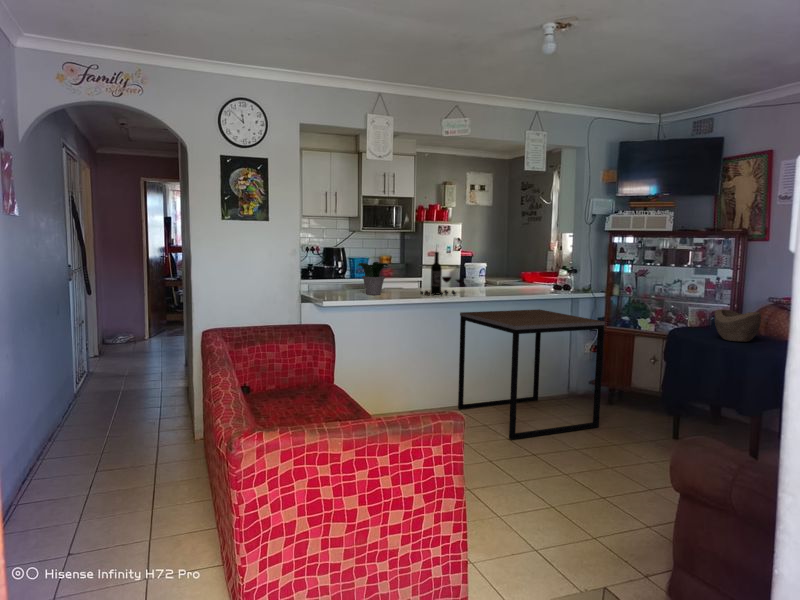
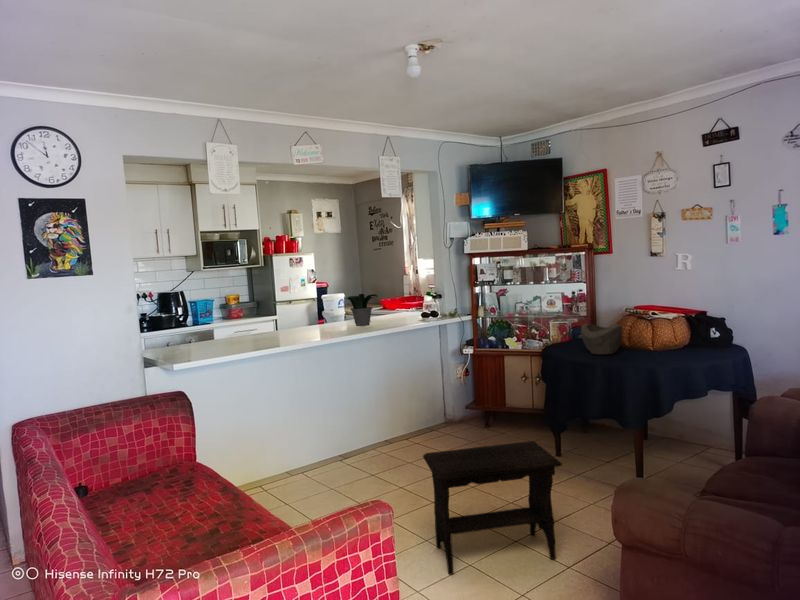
wine bottle: present [420,252,463,295] -> none [283,290,330,339]
potted plant: present [358,262,388,295] -> present [346,294,378,326]
side table: present [458,309,605,440] -> none [329,340,484,487]
footstool: none [527,405,661,524] -> present [423,441,562,575]

